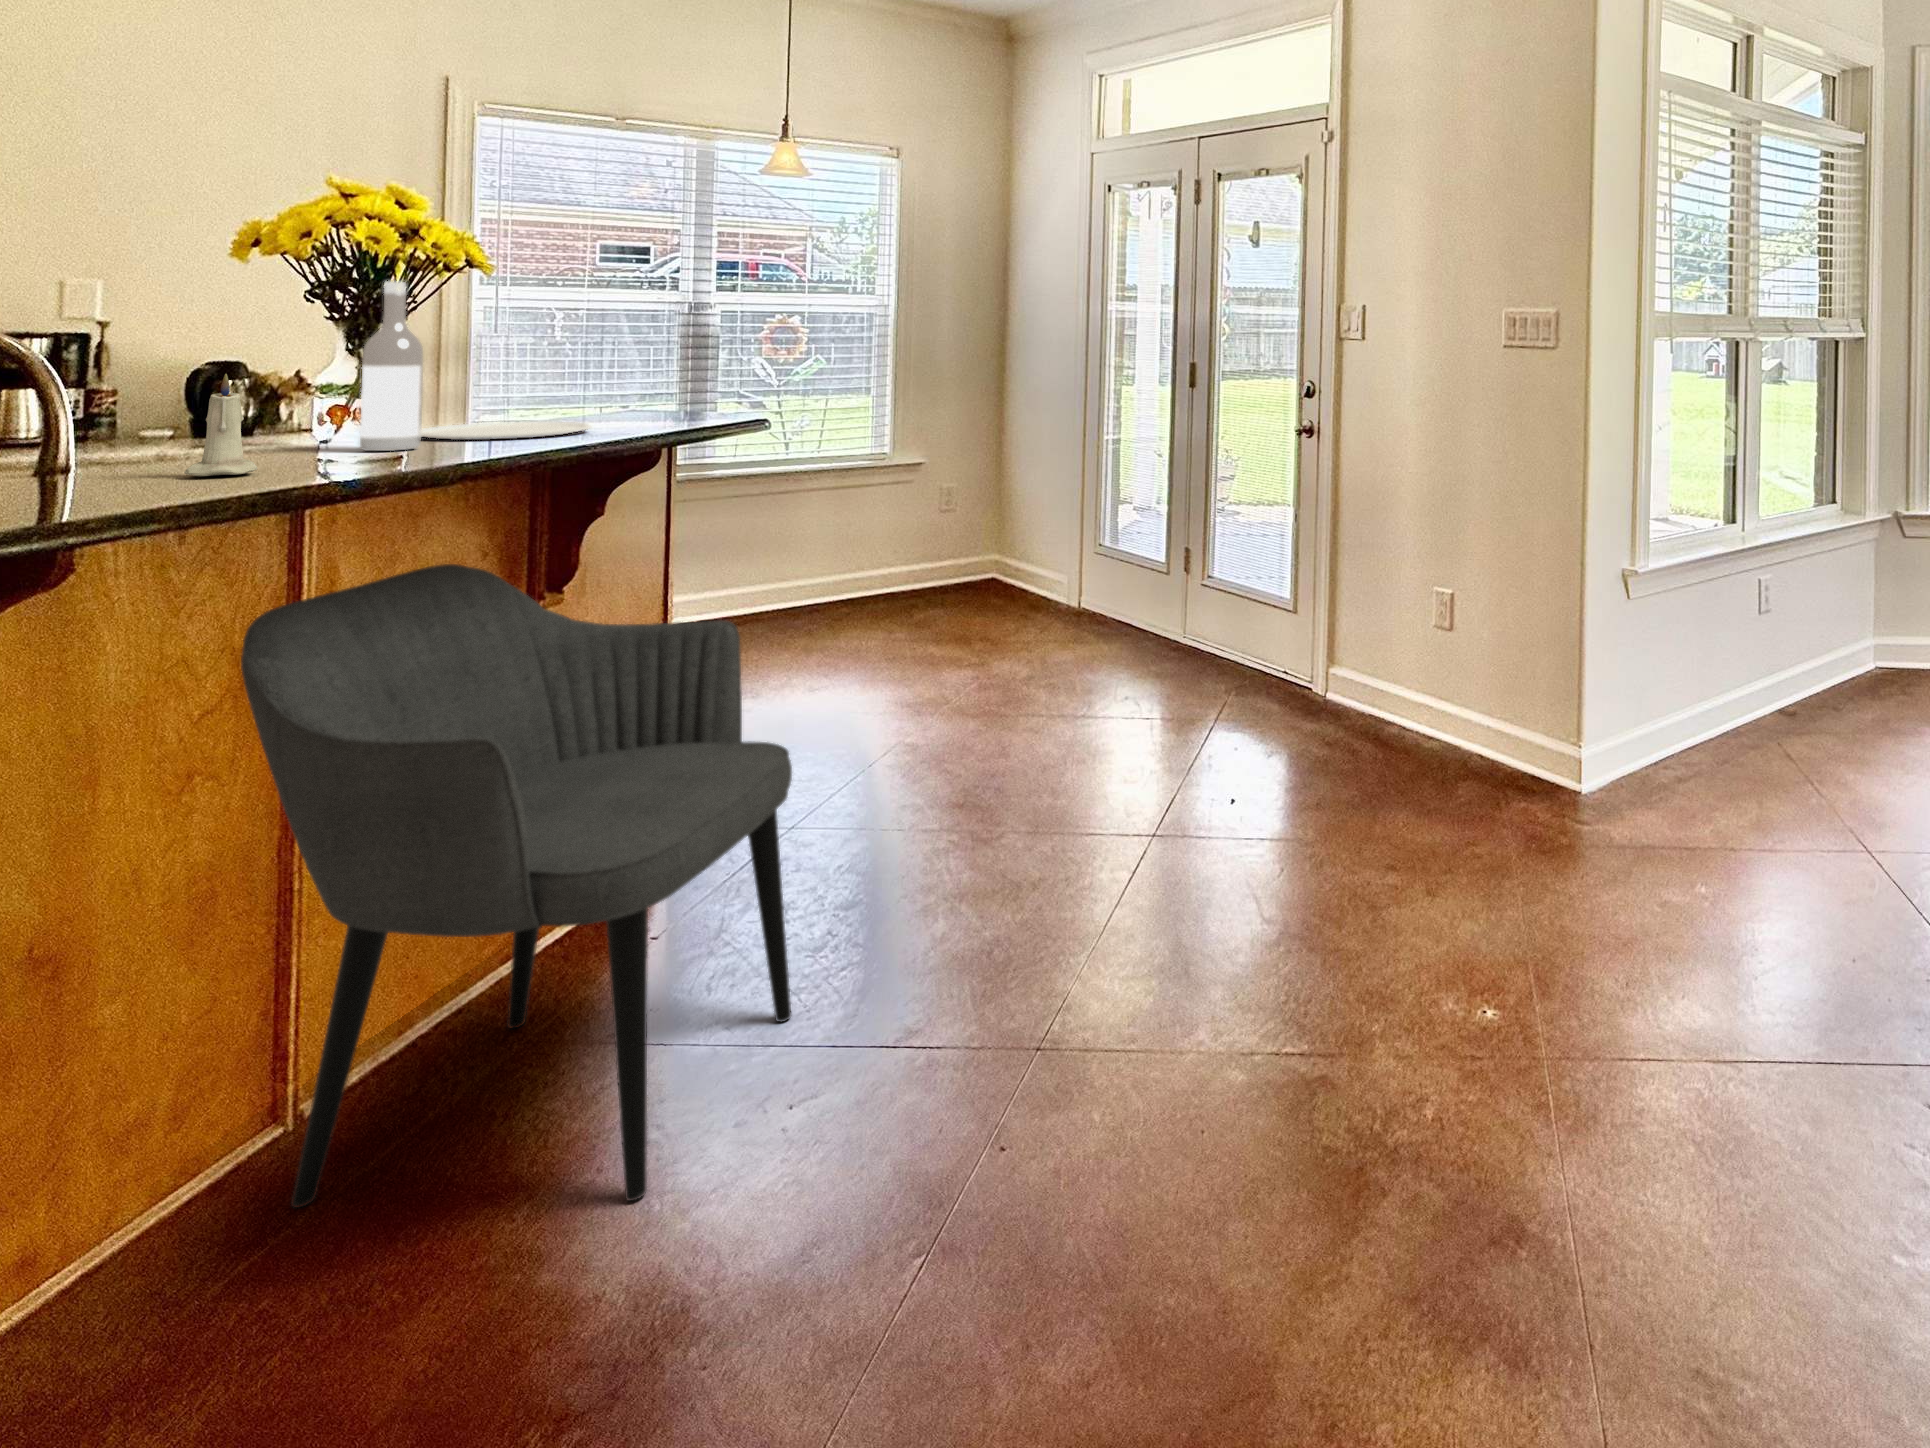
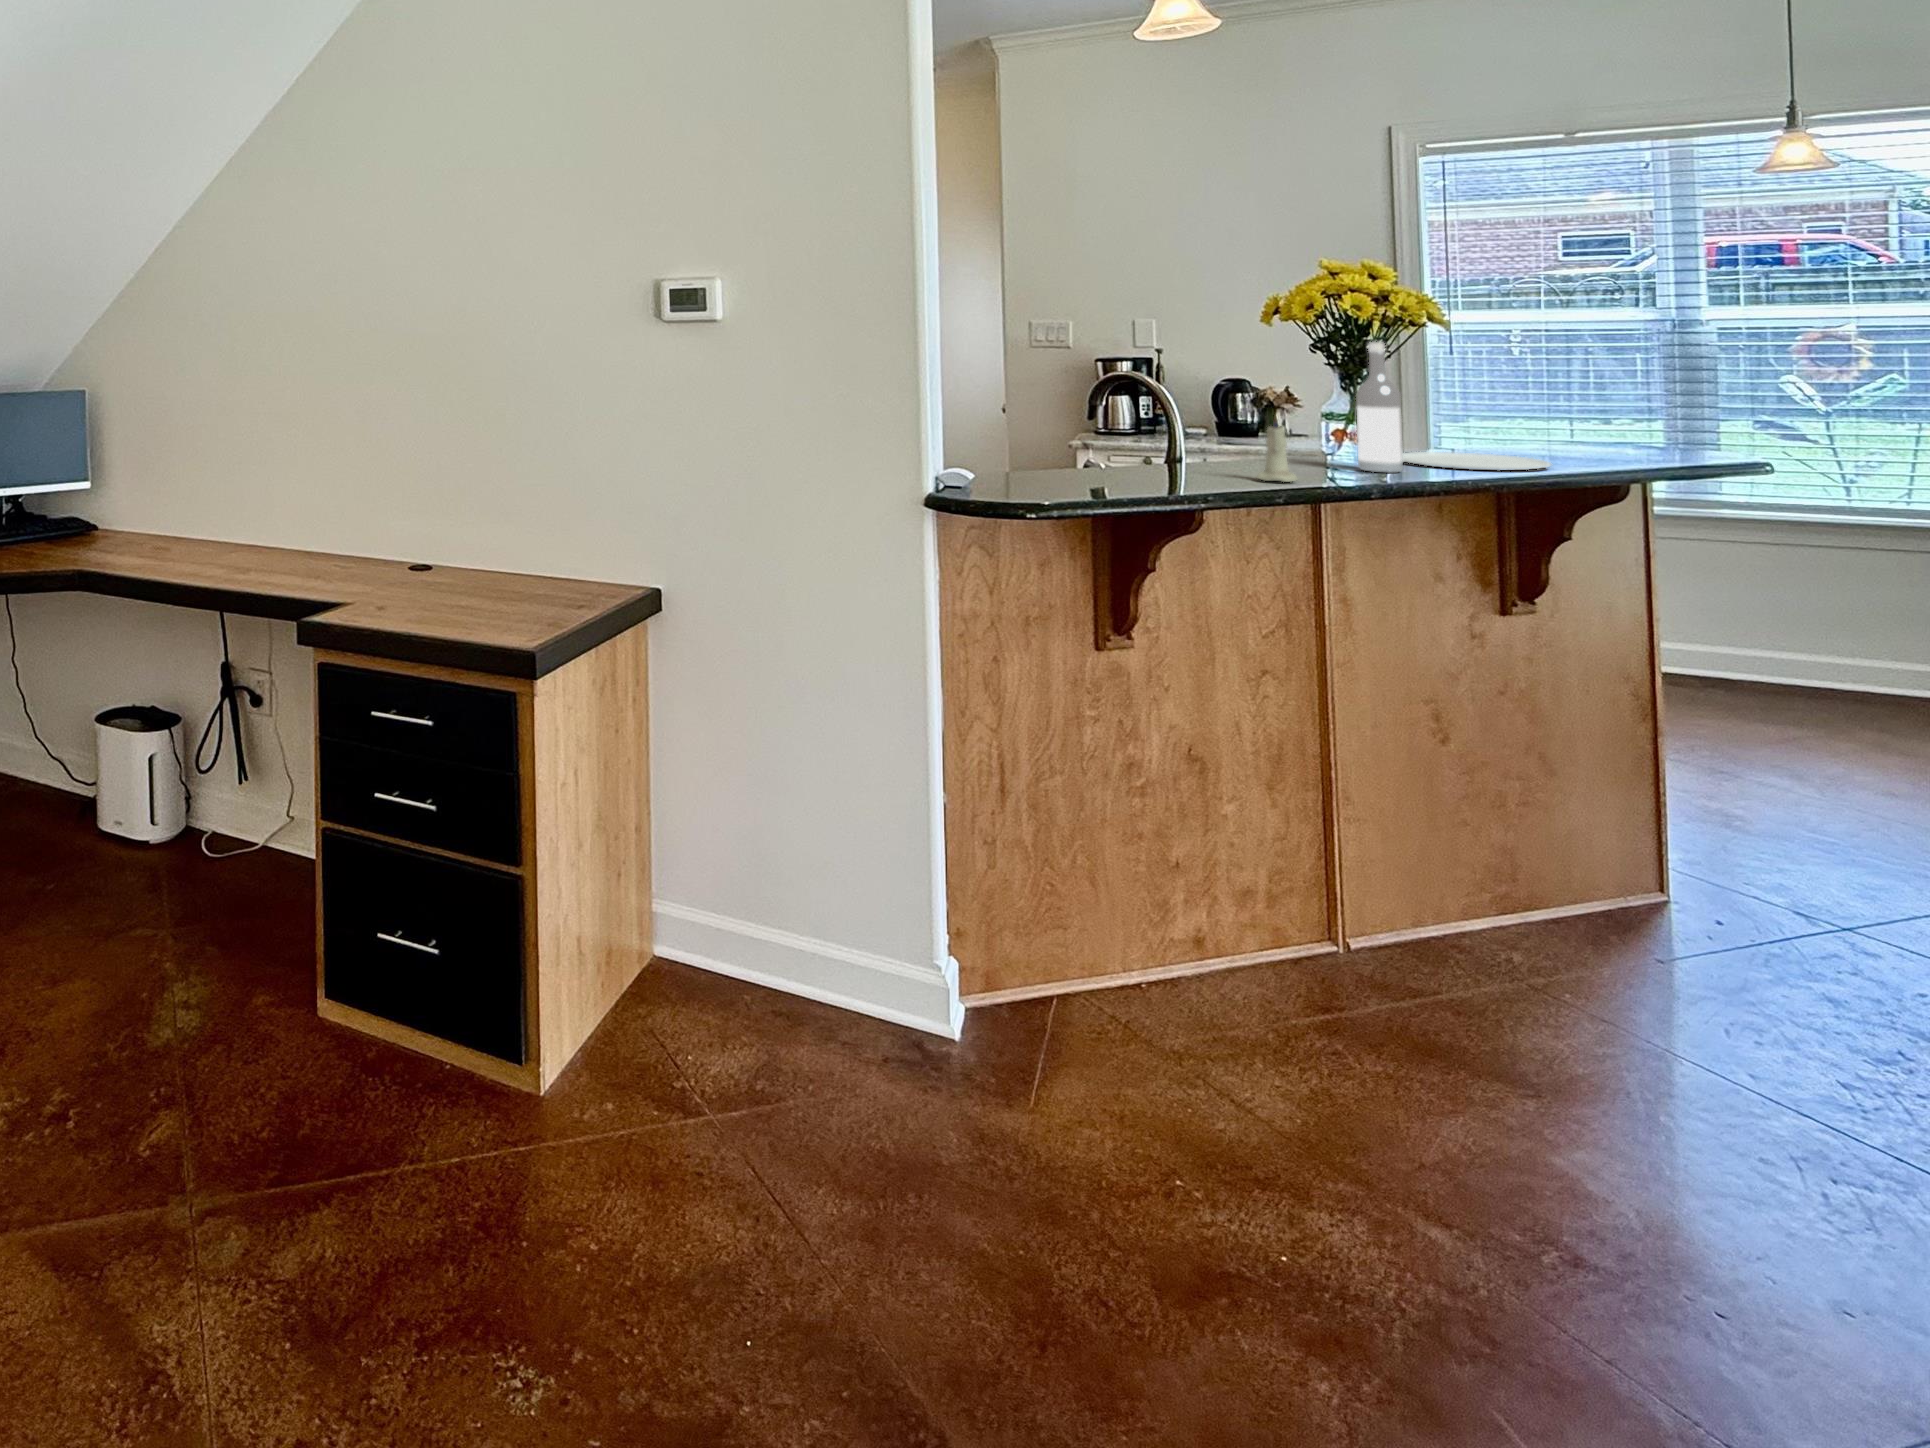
armchair: present [241,564,792,1208] -> none [1297,566,1818,1149]

